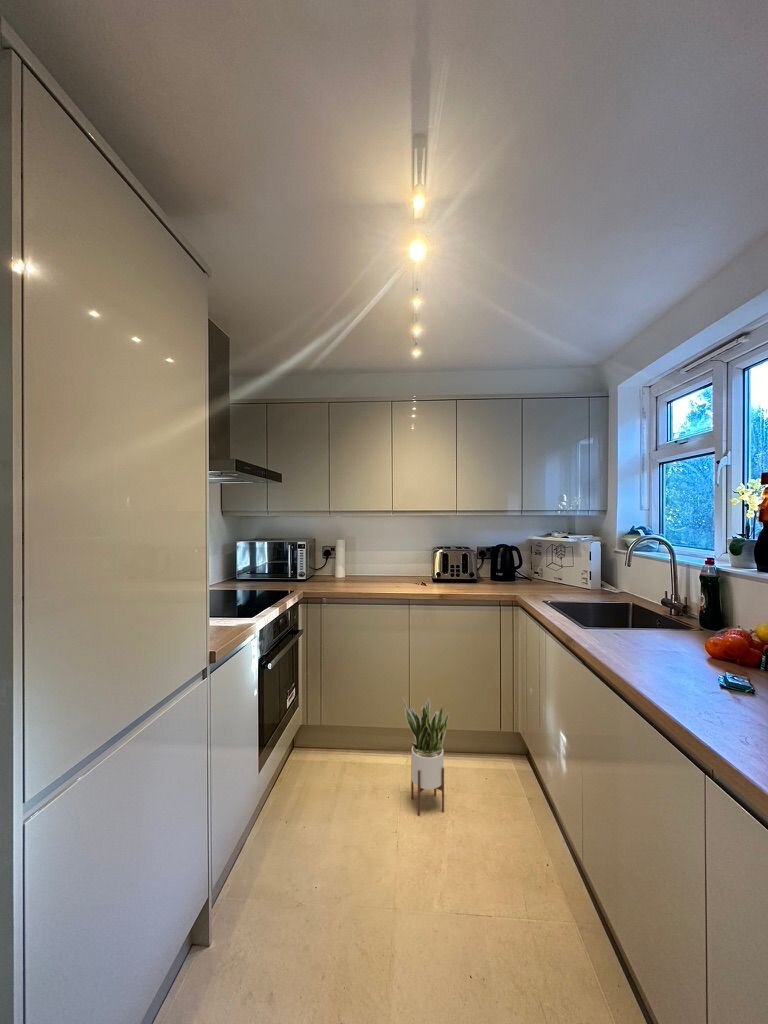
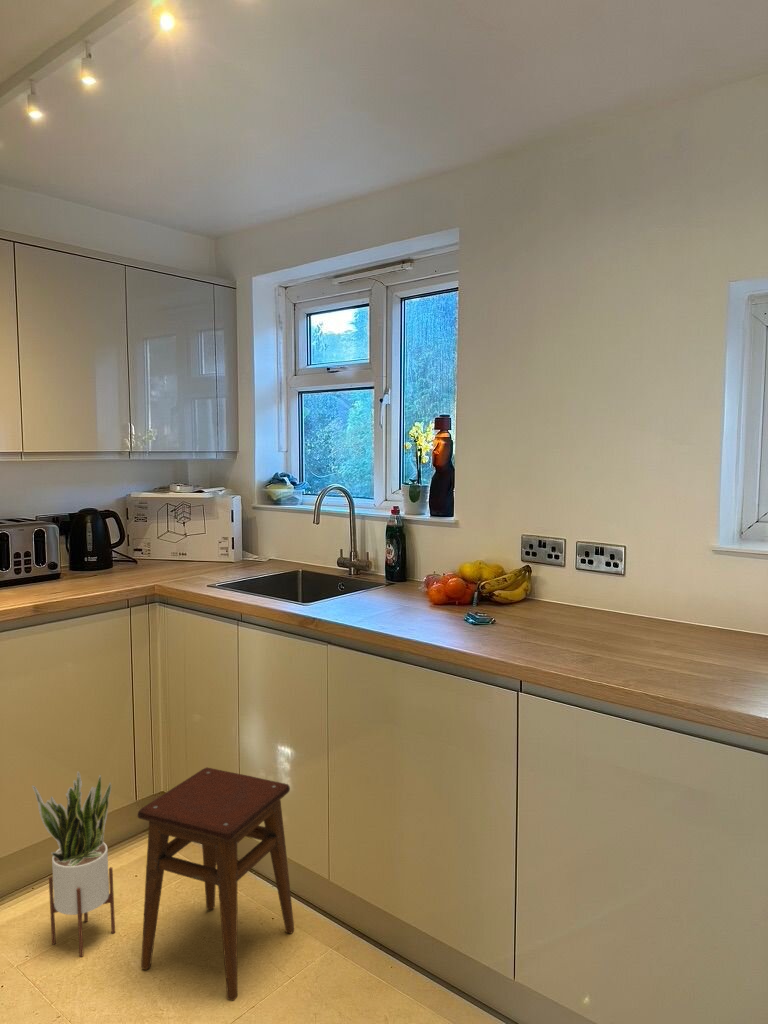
stool: none [440,727,550,908] -> present [138,767,294,1001]

